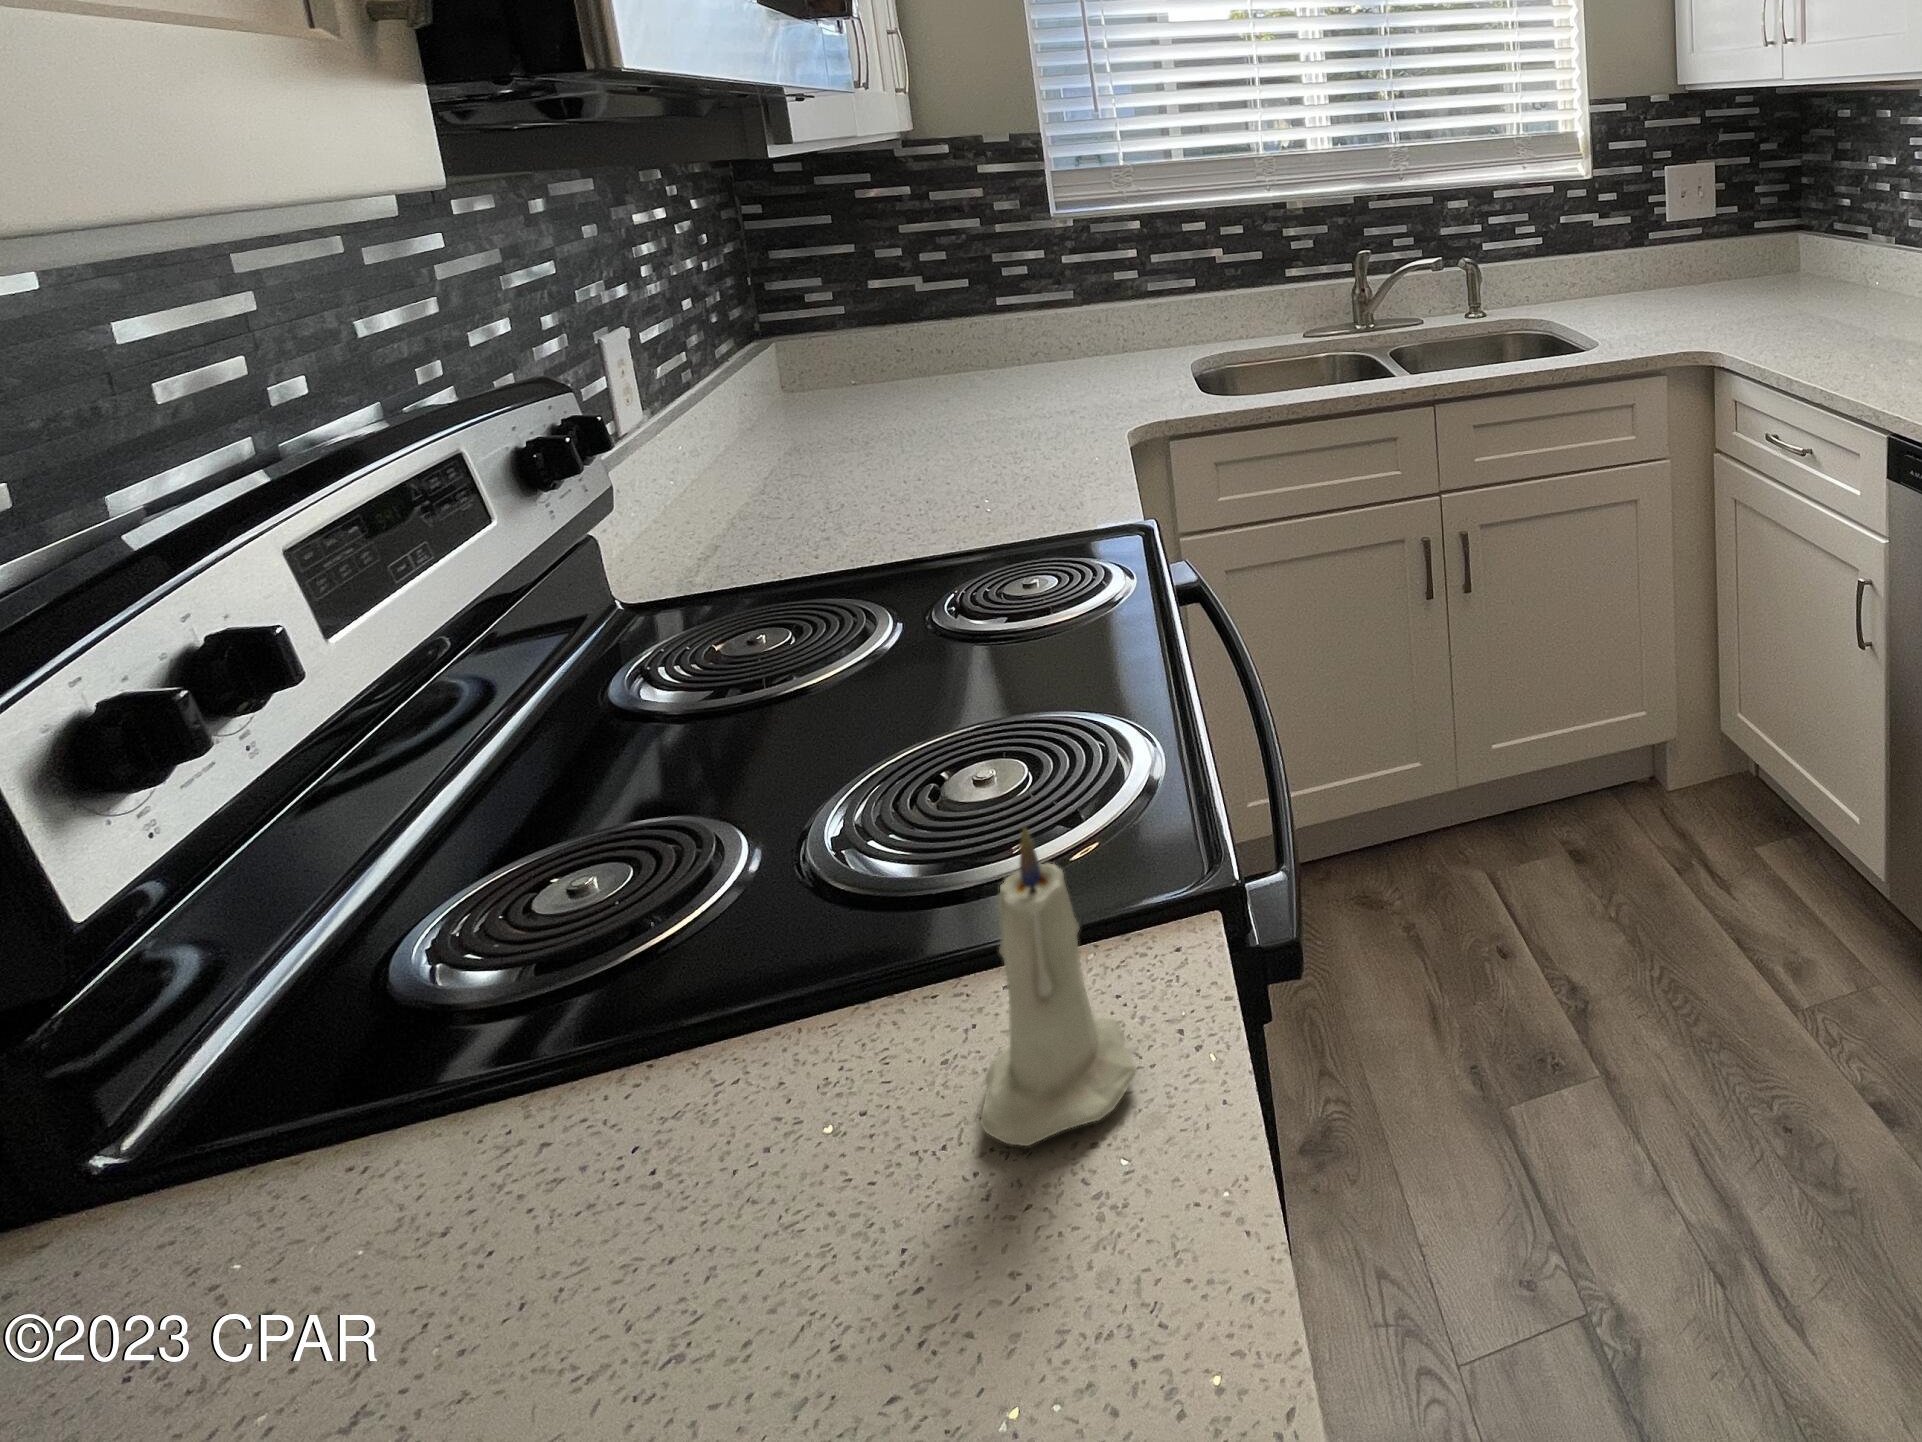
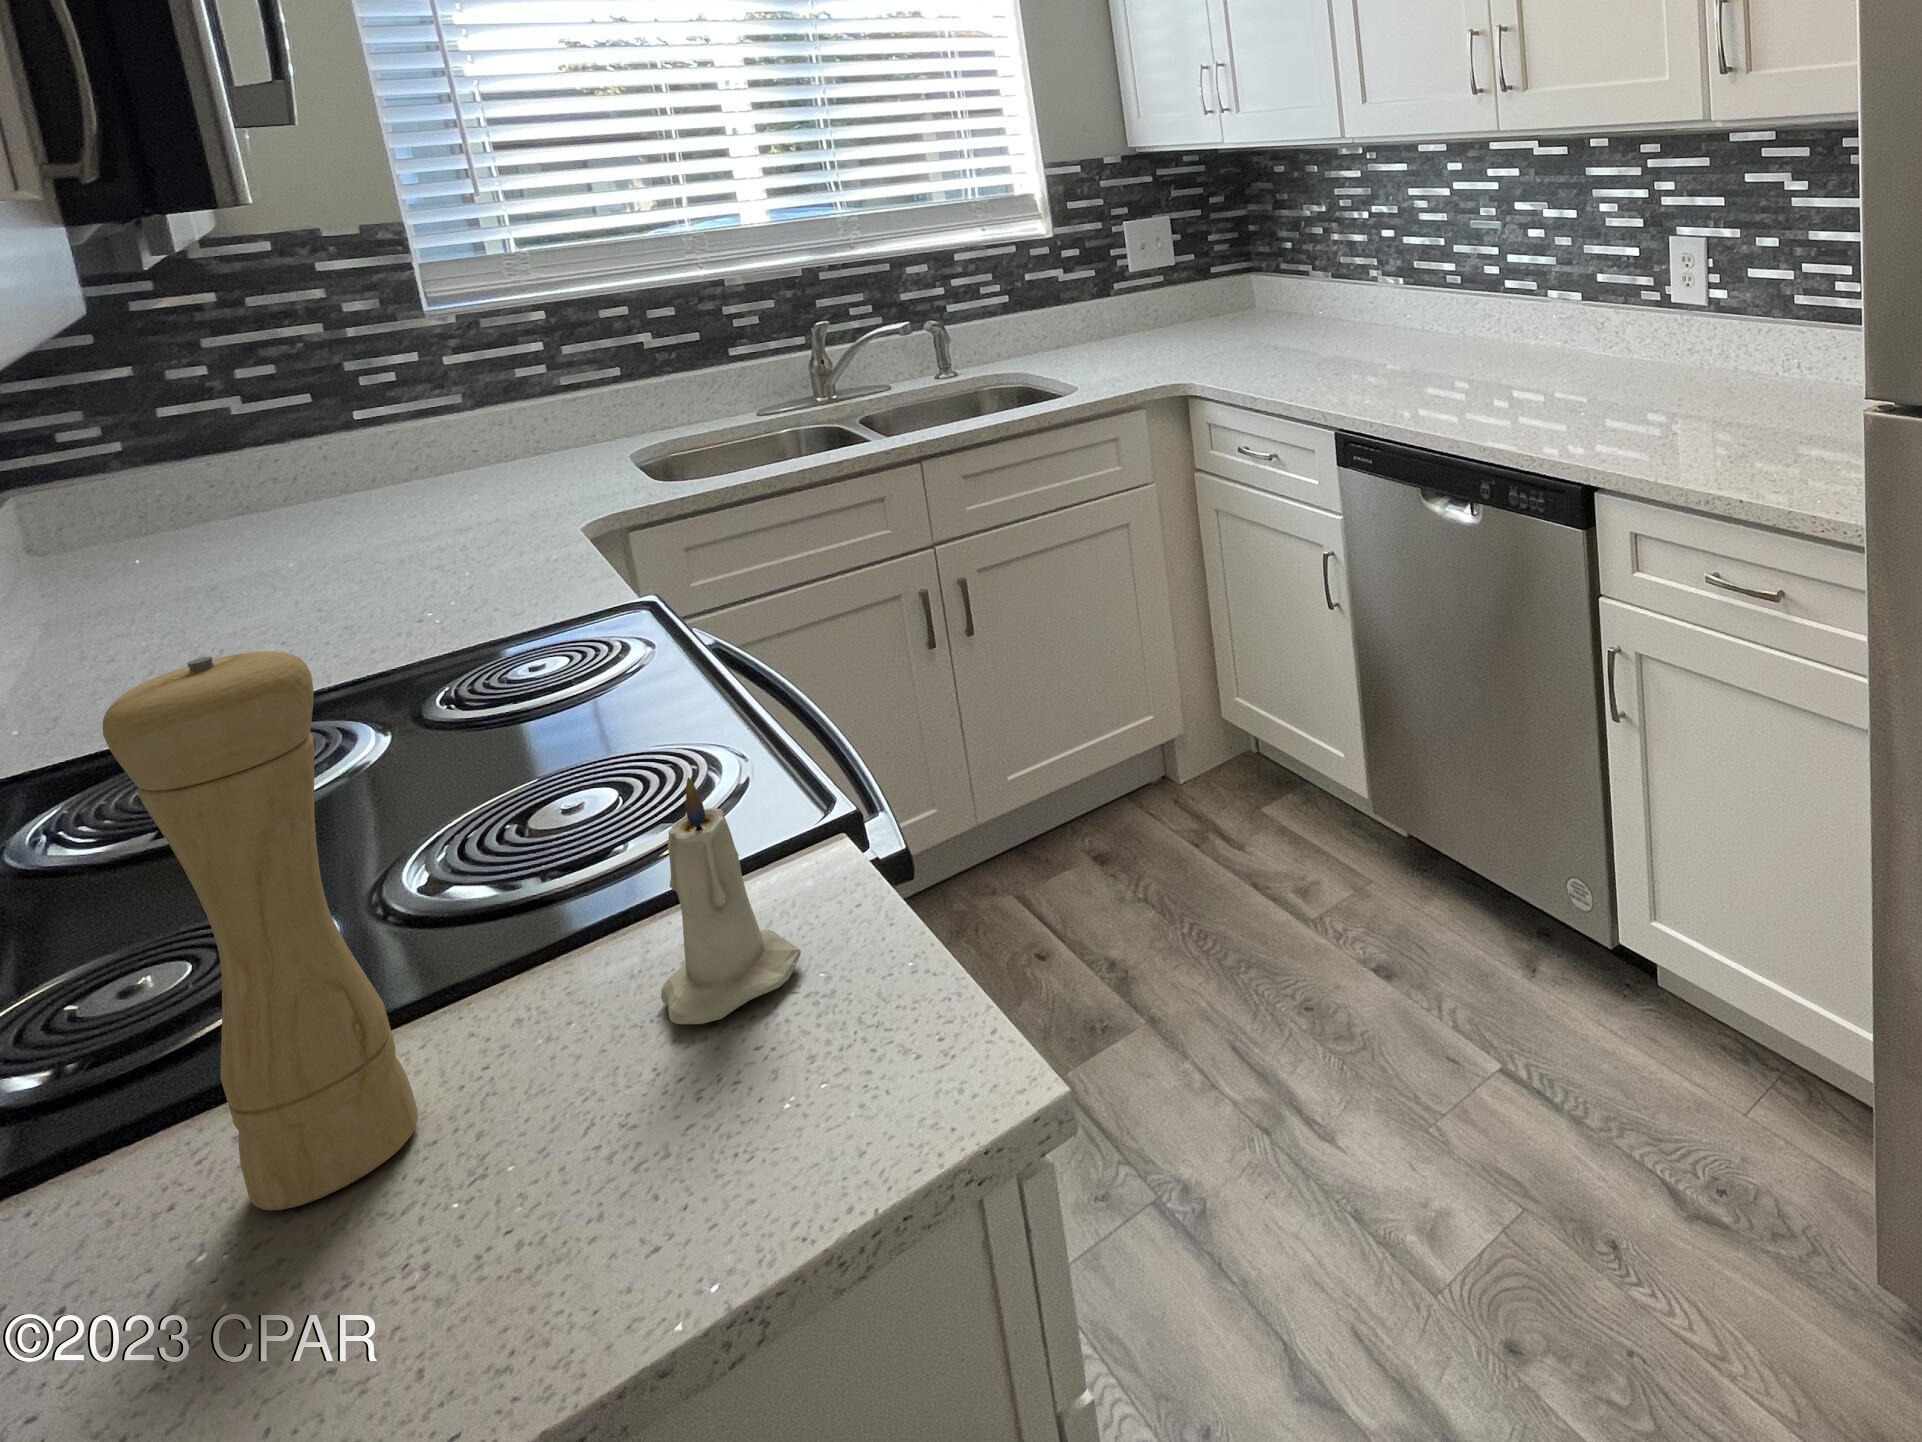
pepper mill: none [425,593,730,1243] -> present [103,651,418,1210]

